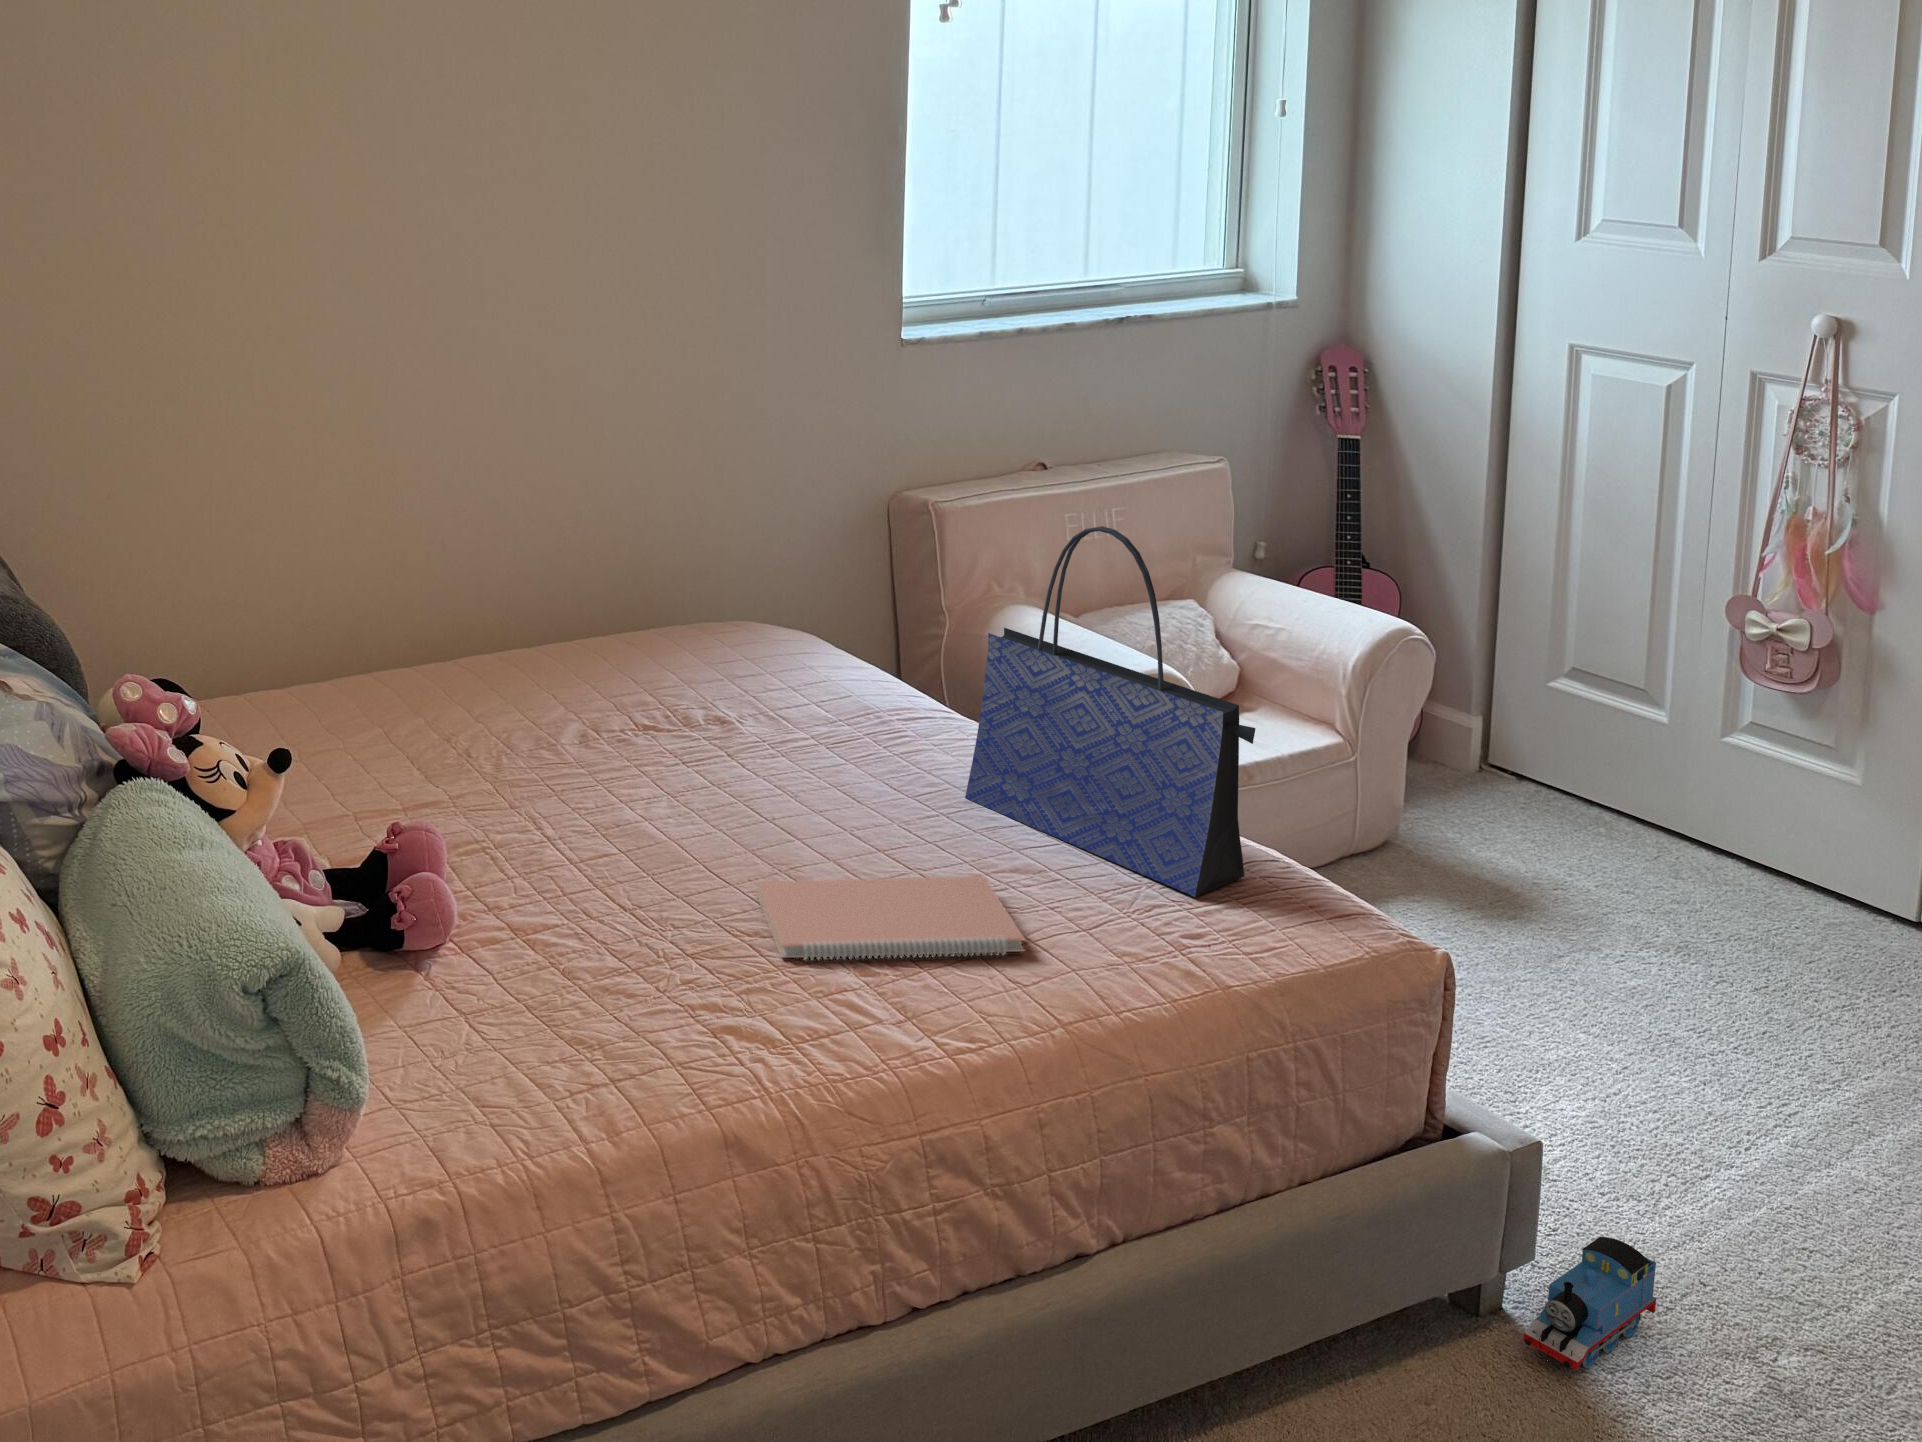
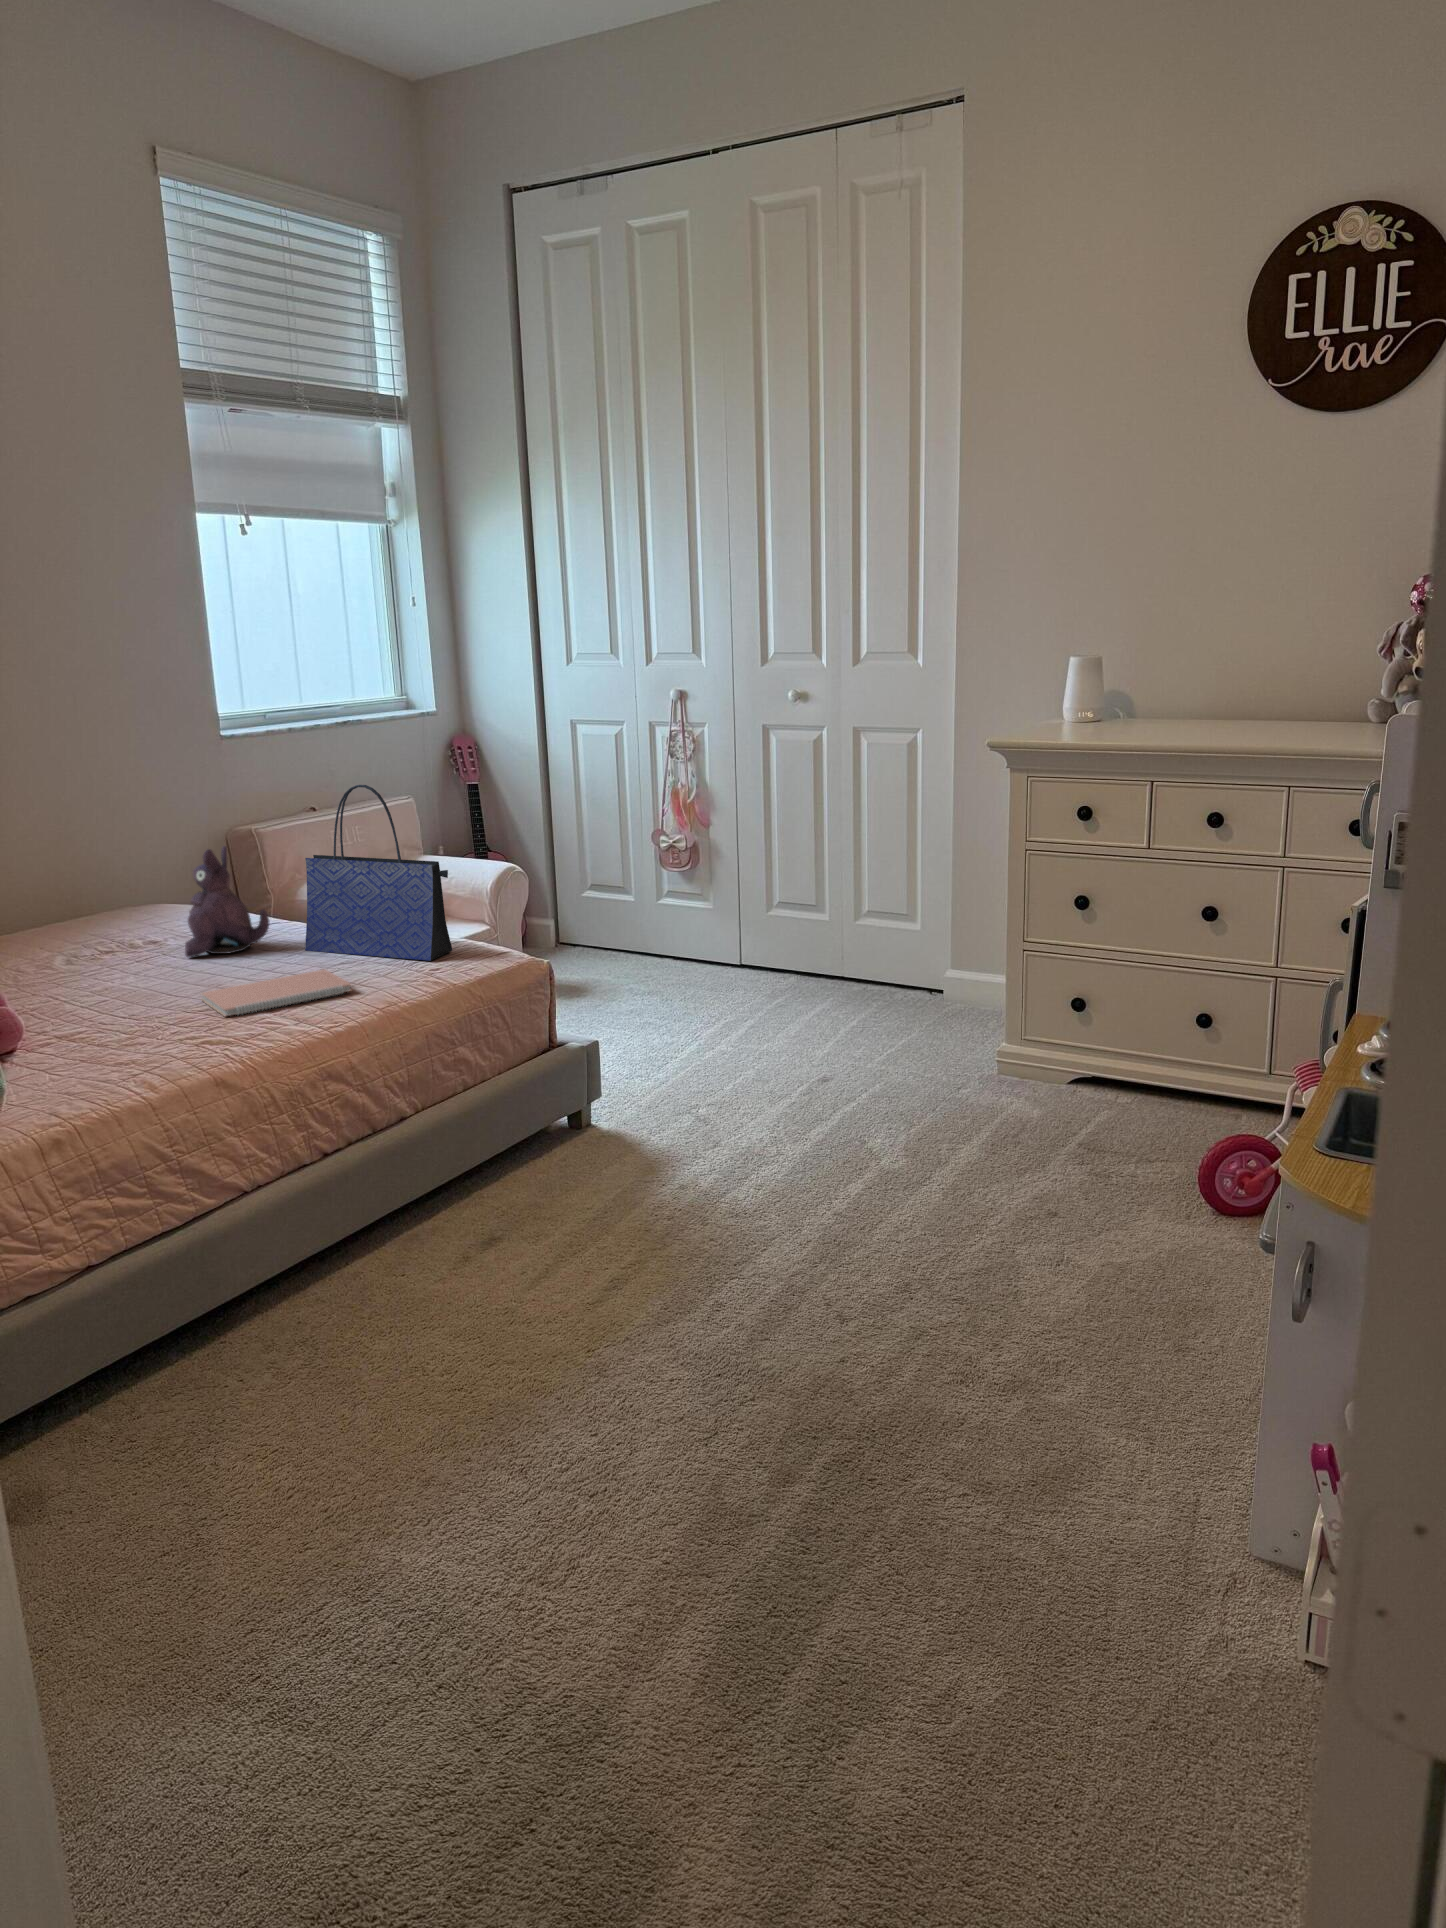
plush toy: none [764,582,911,773] -> present [185,846,269,957]
toy train: present [1523,1237,1656,1370] -> none [598,1078,648,1132]

